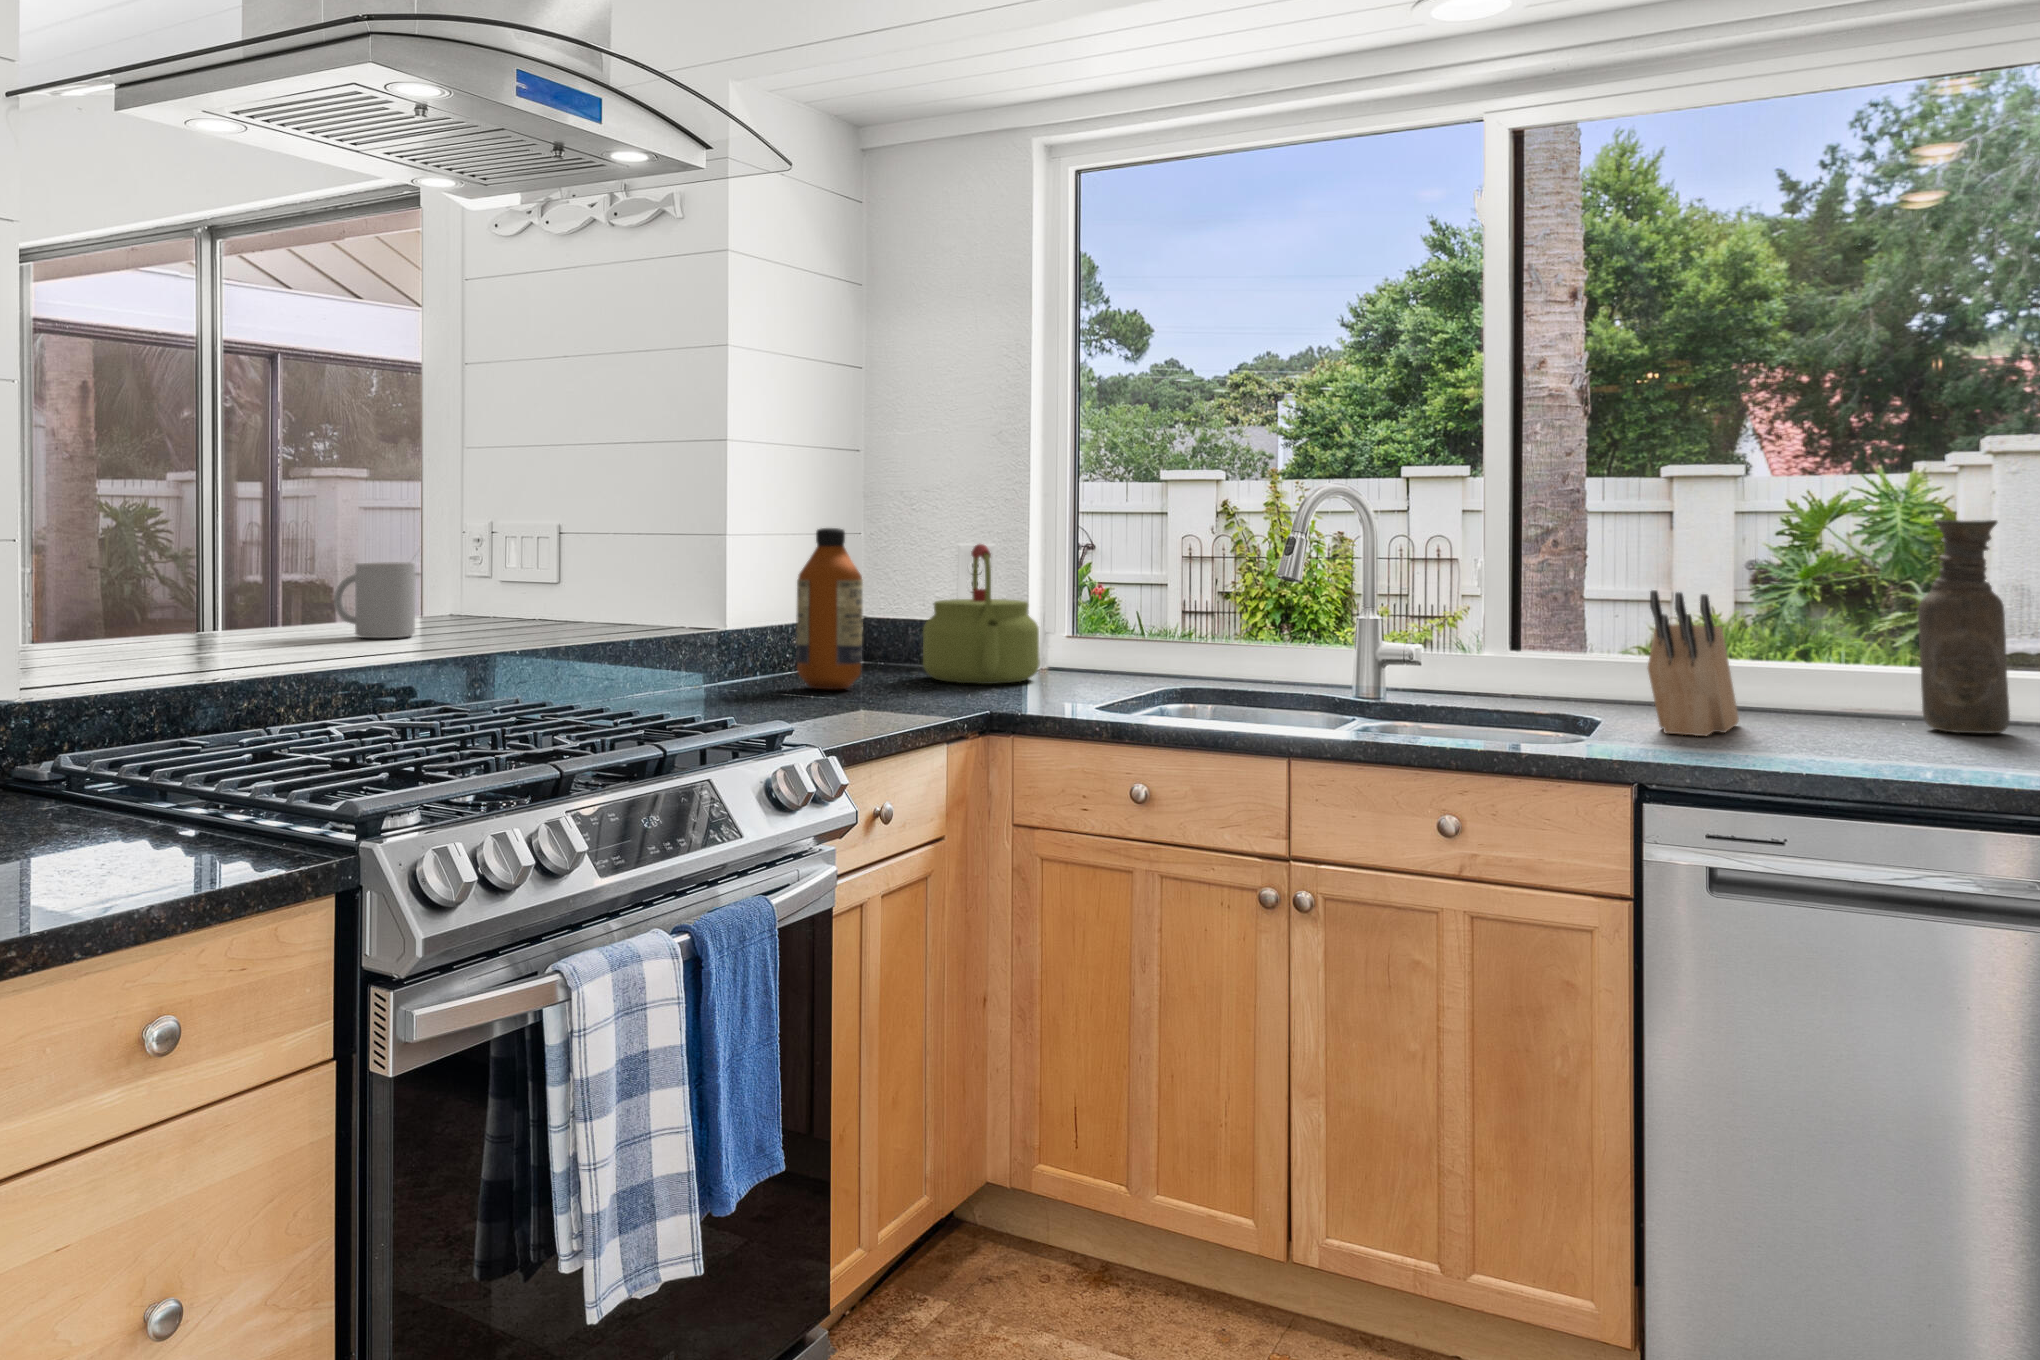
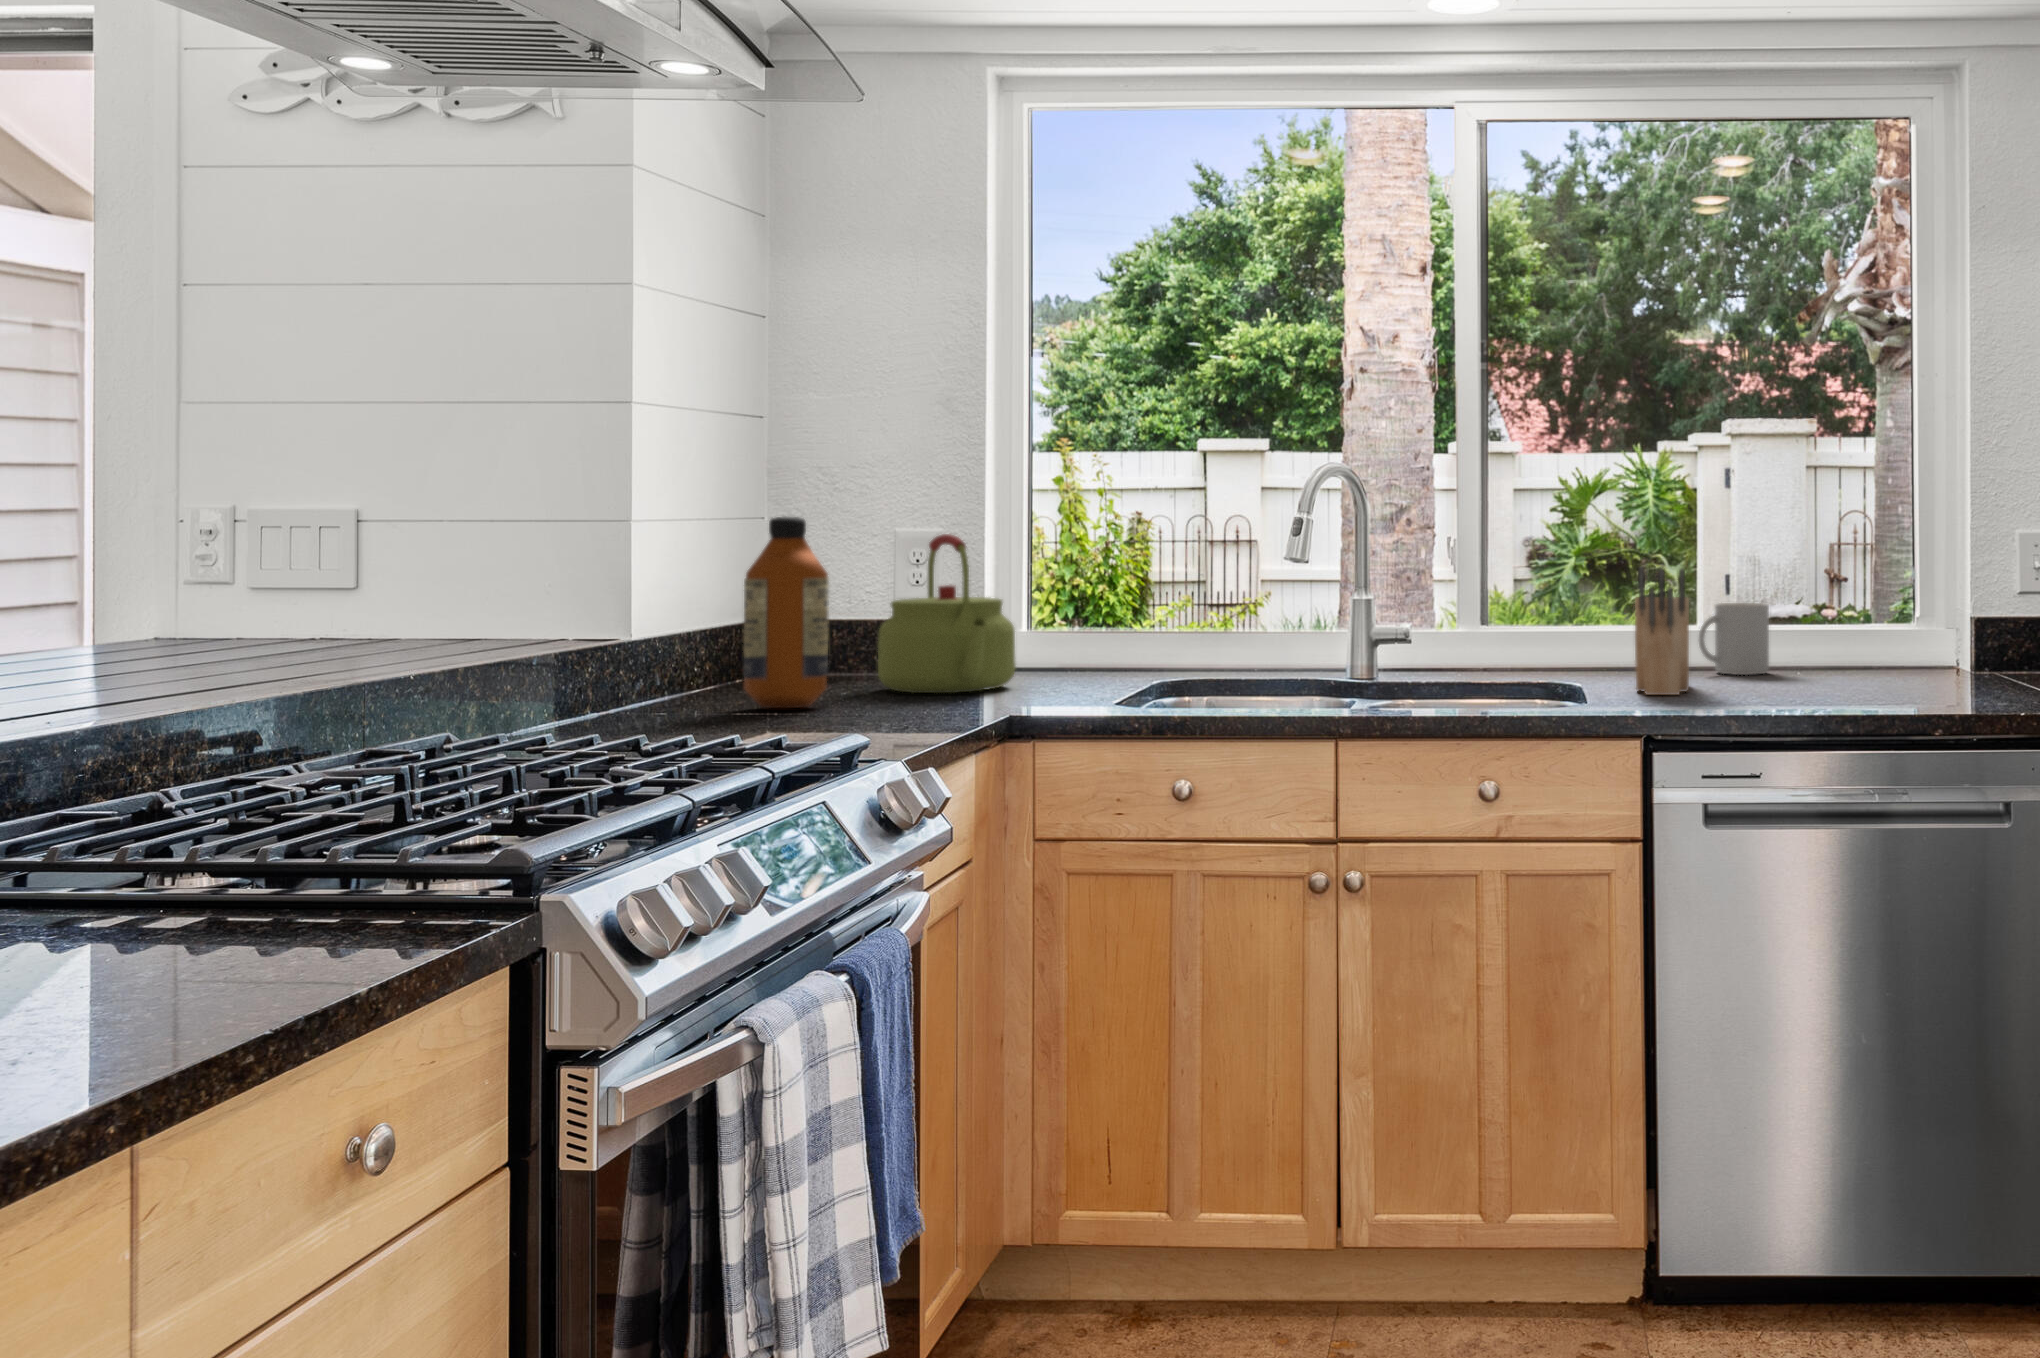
vase: present [1918,519,2010,733] -> none [1812,502,1874,681]
mug: present [334,562,415,638] -> present [1699,603,1769,675]

